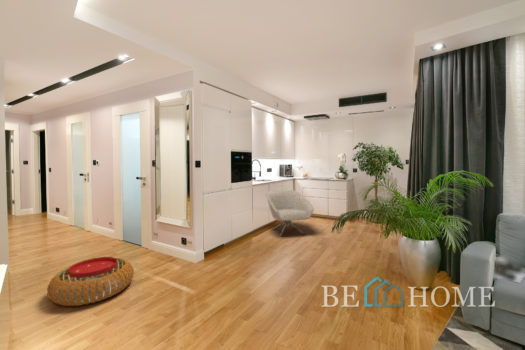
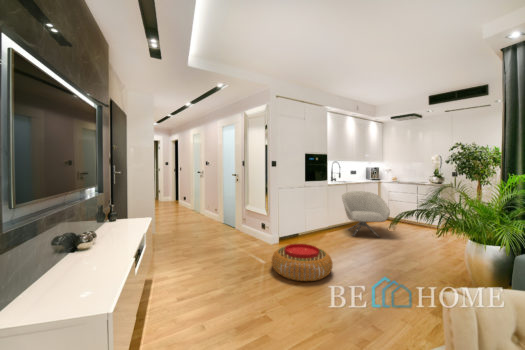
pouf: present [47,257,134,306] -> present [272,244,333,281]

